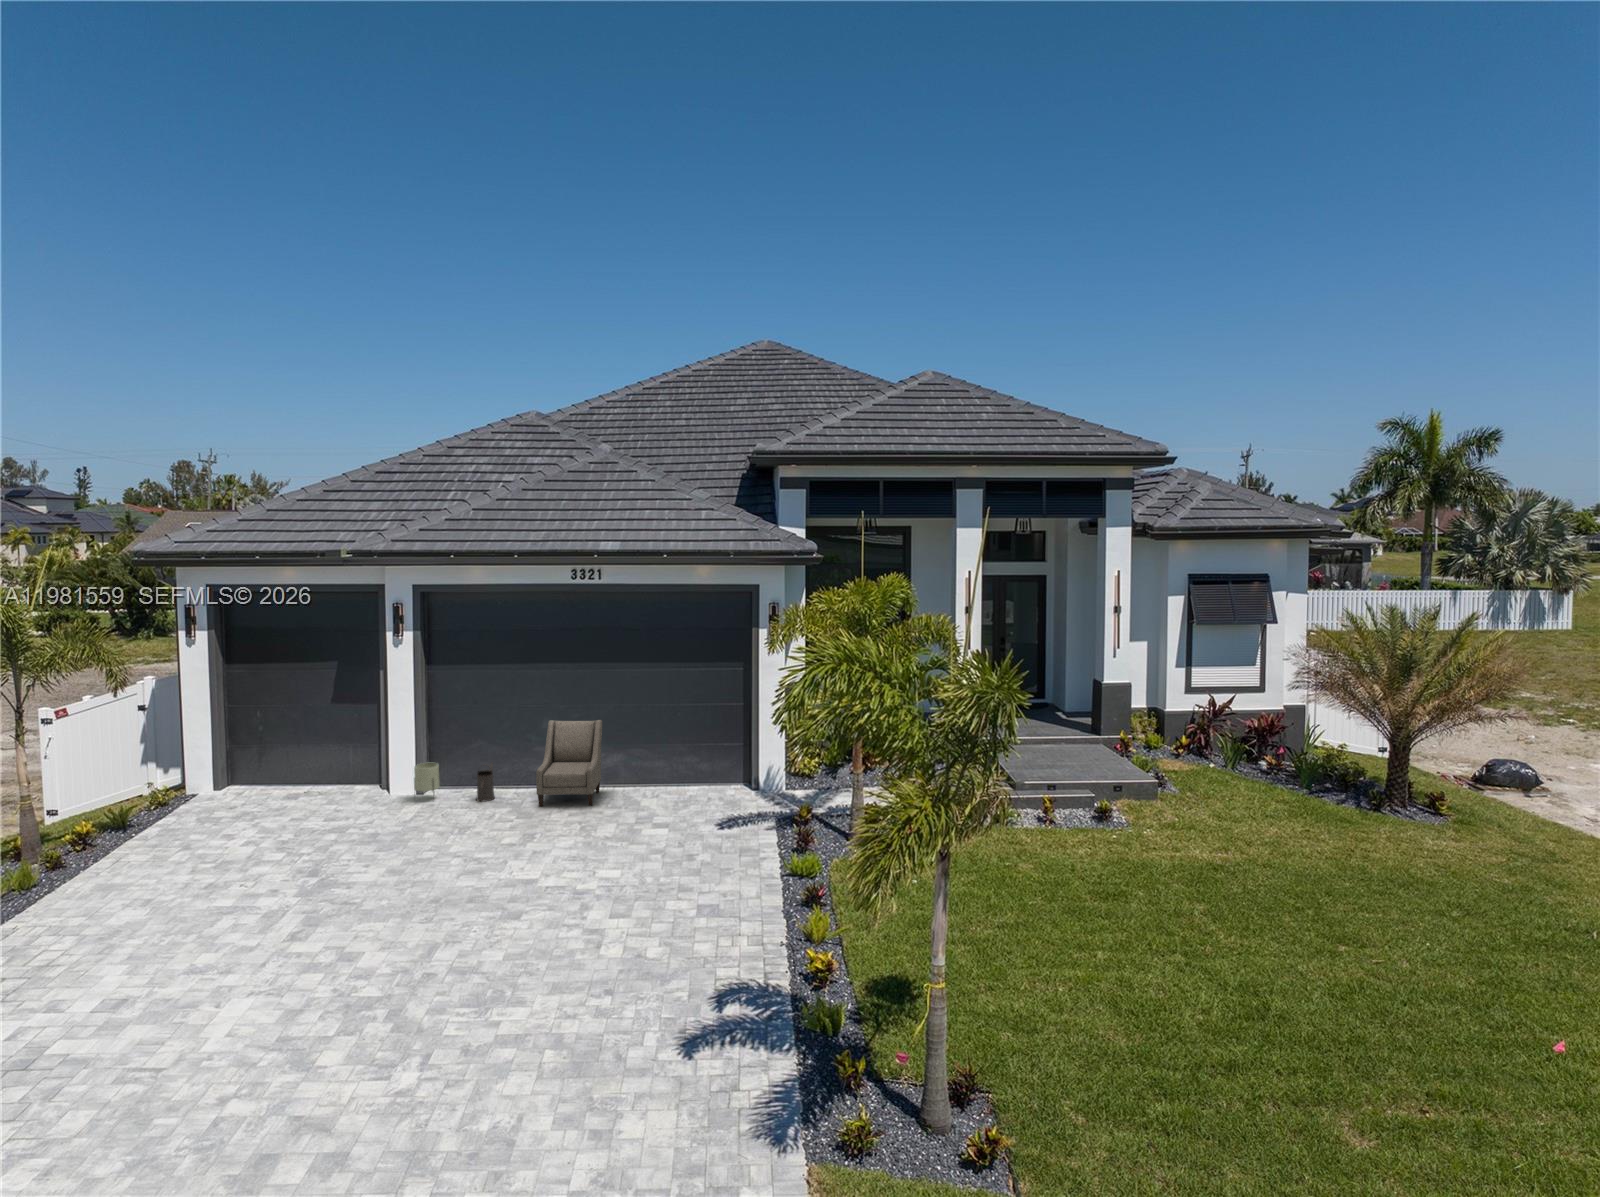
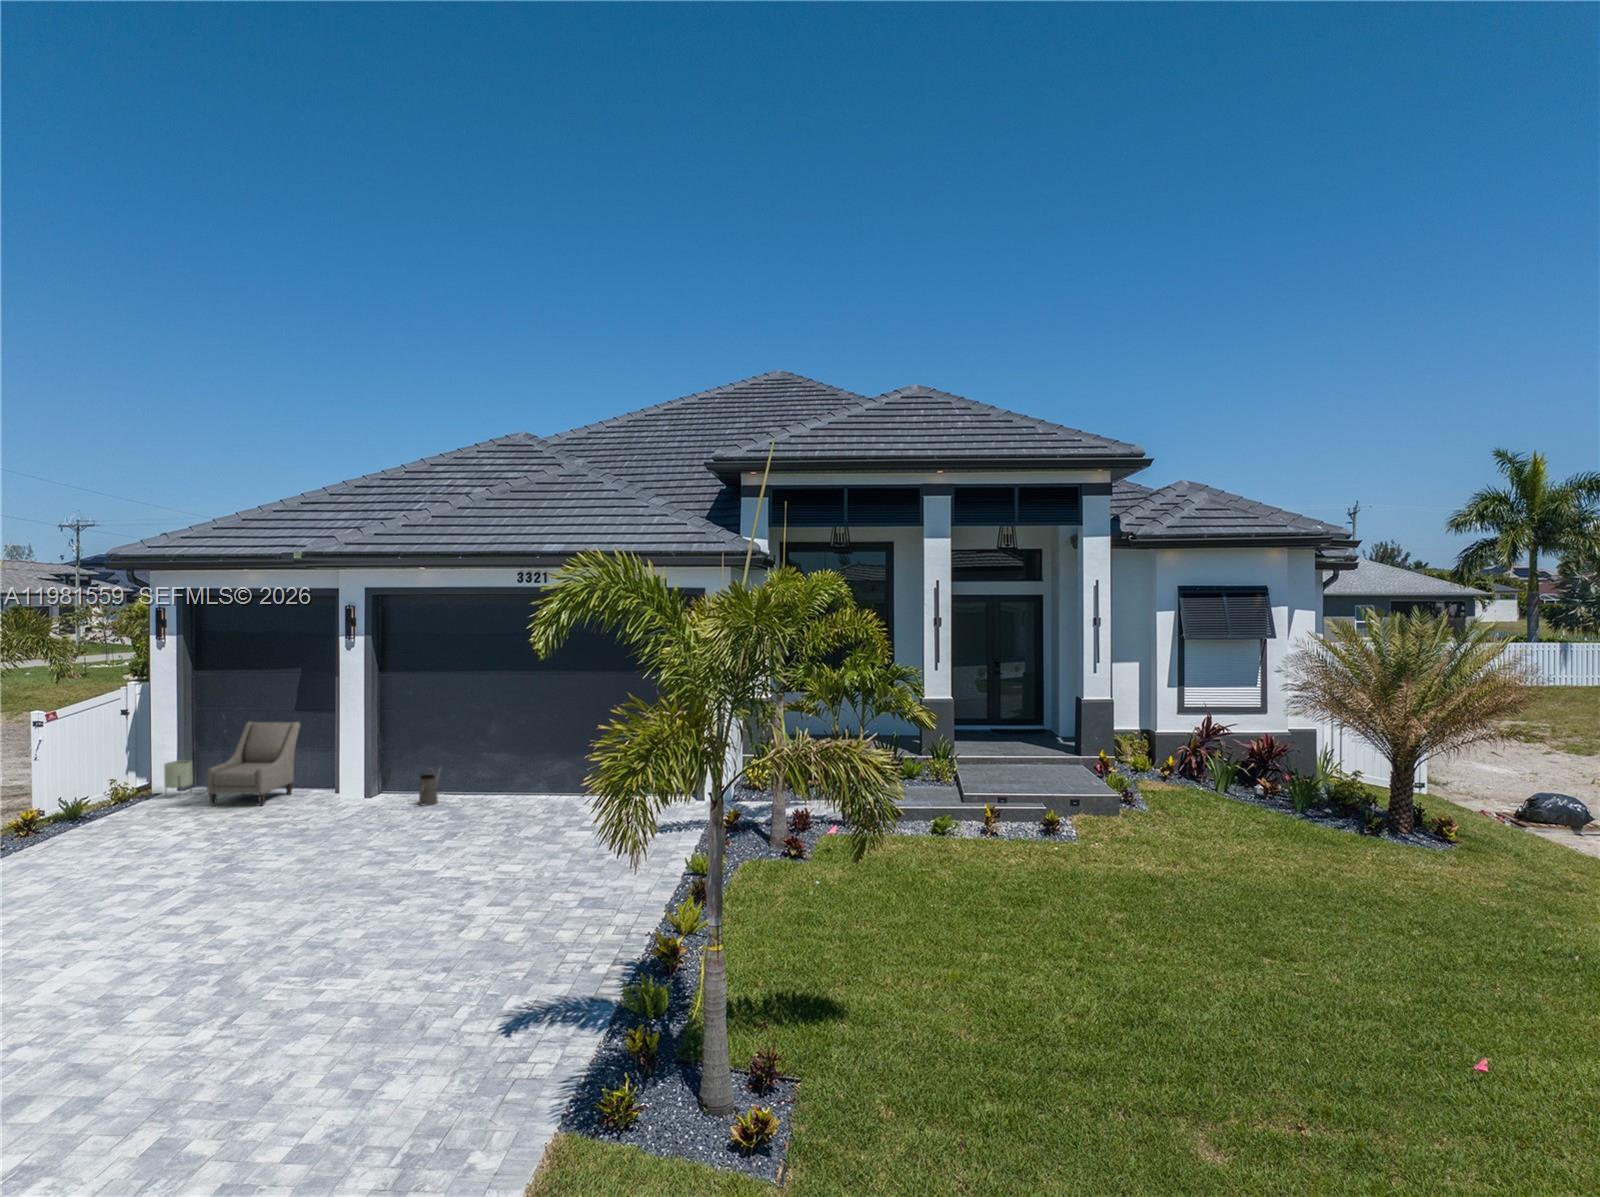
chair: present [536,720,602,806] -> present [207,721,300,806]
planter: present [414,762,440,792] -> present [164,760,193,788]

